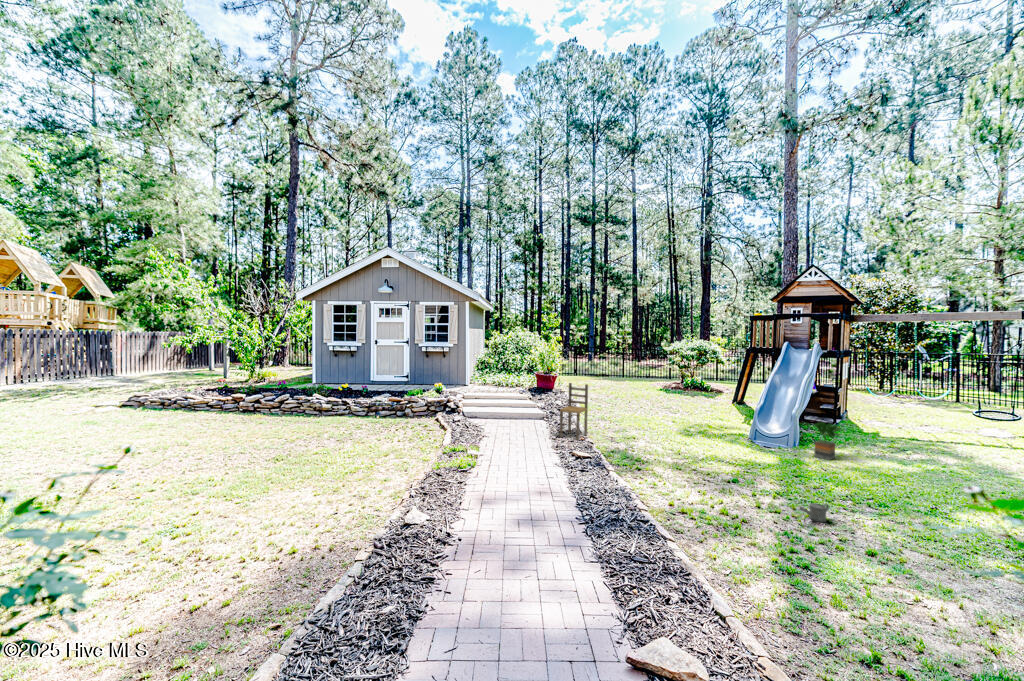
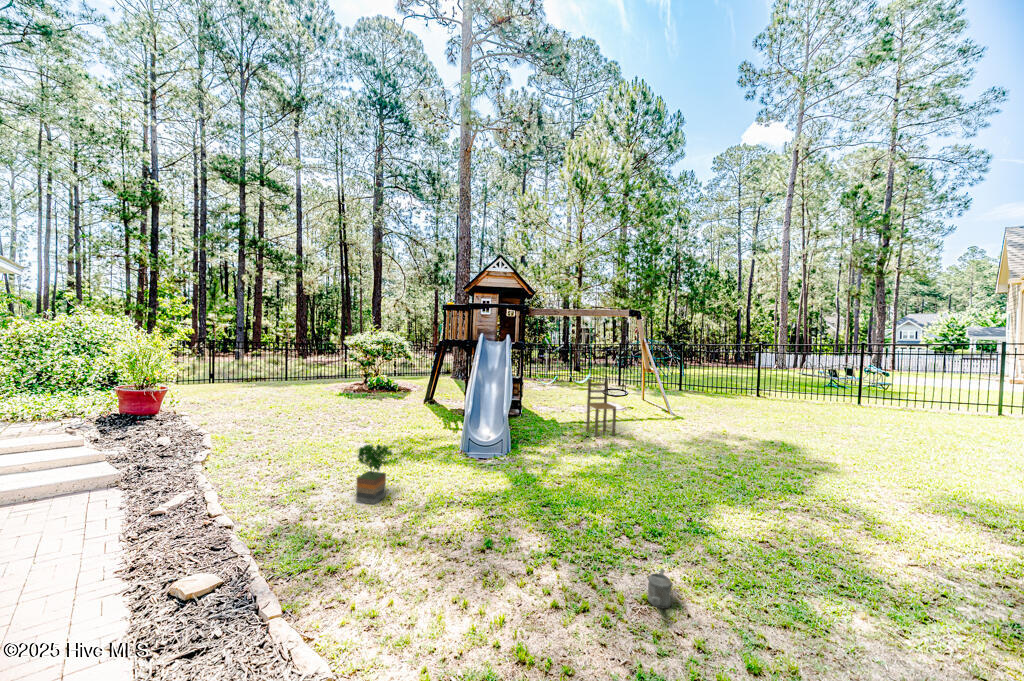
chair: present [560,383,588,440] -> present [586,379,616,437]
potted tree: present [814,422,841,460] -> present [356,445,392,504]

